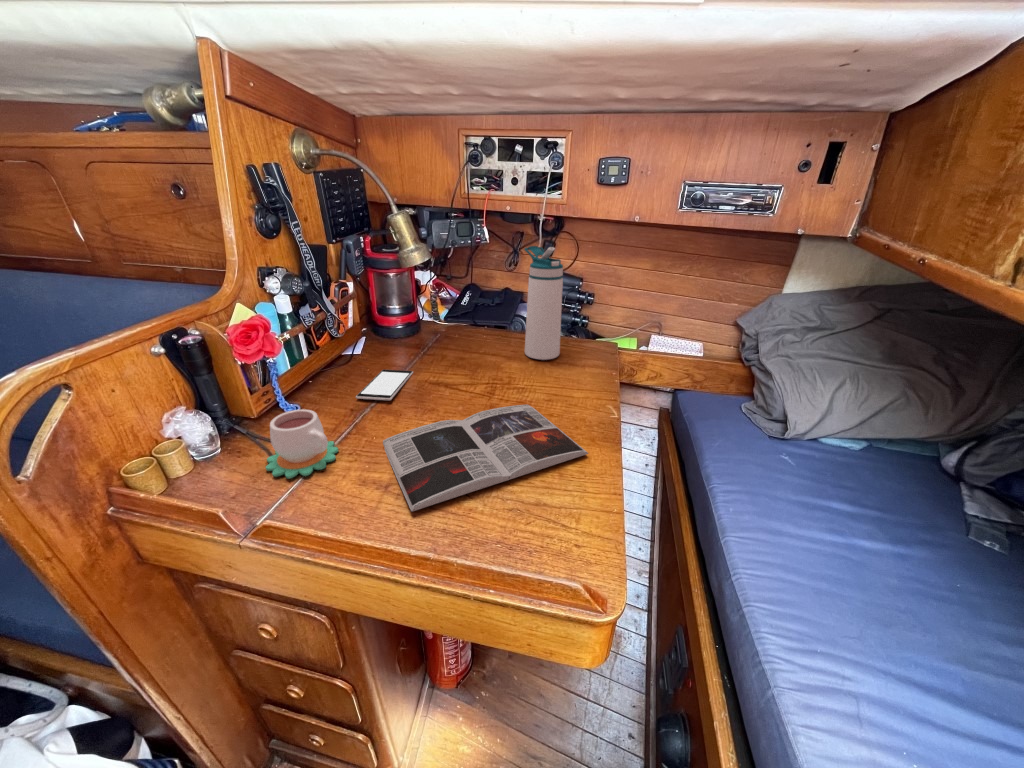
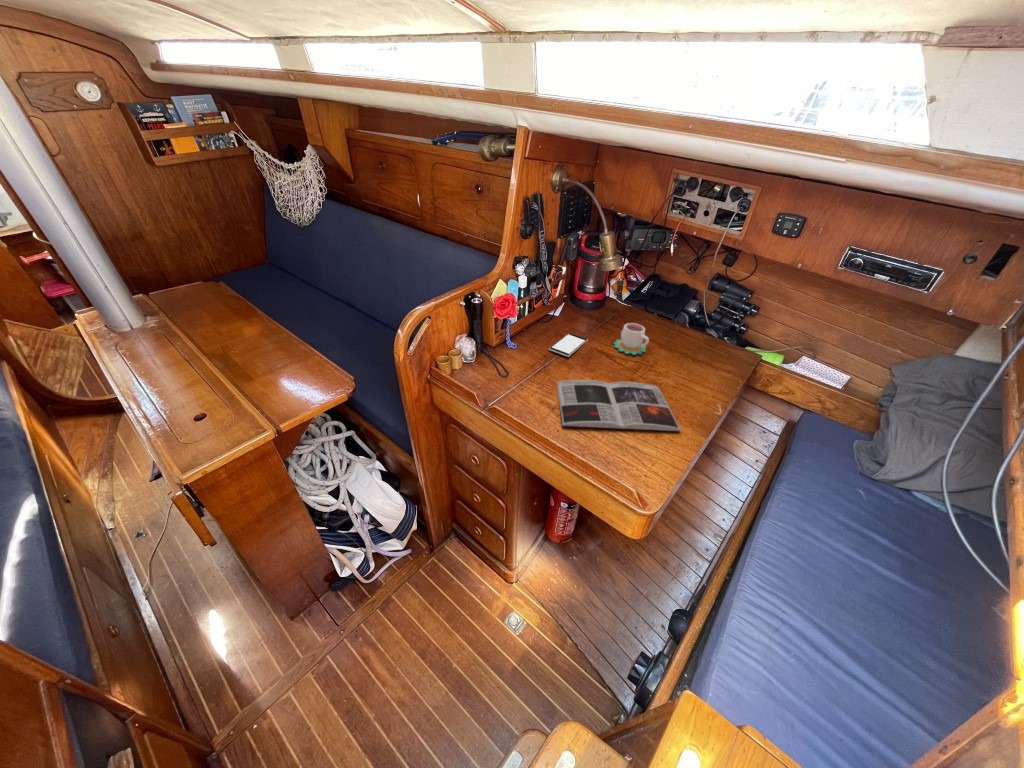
water bottle: present [525,246,563,360] -> none [674,266,725,356]
mug: present [266,409,338,479] -> present [614,323,649,355]

